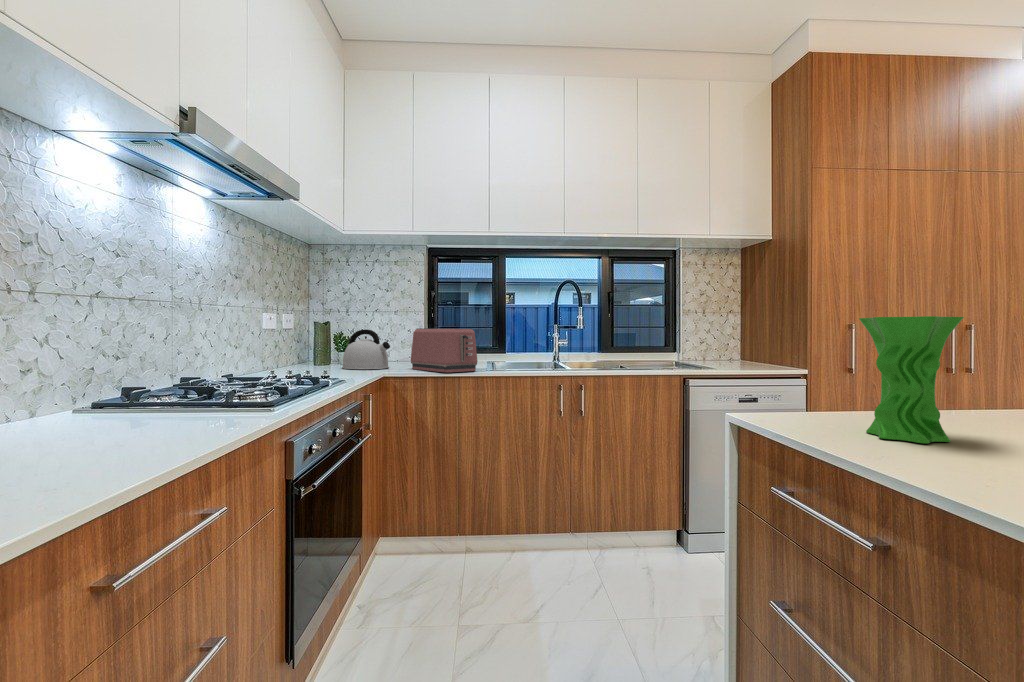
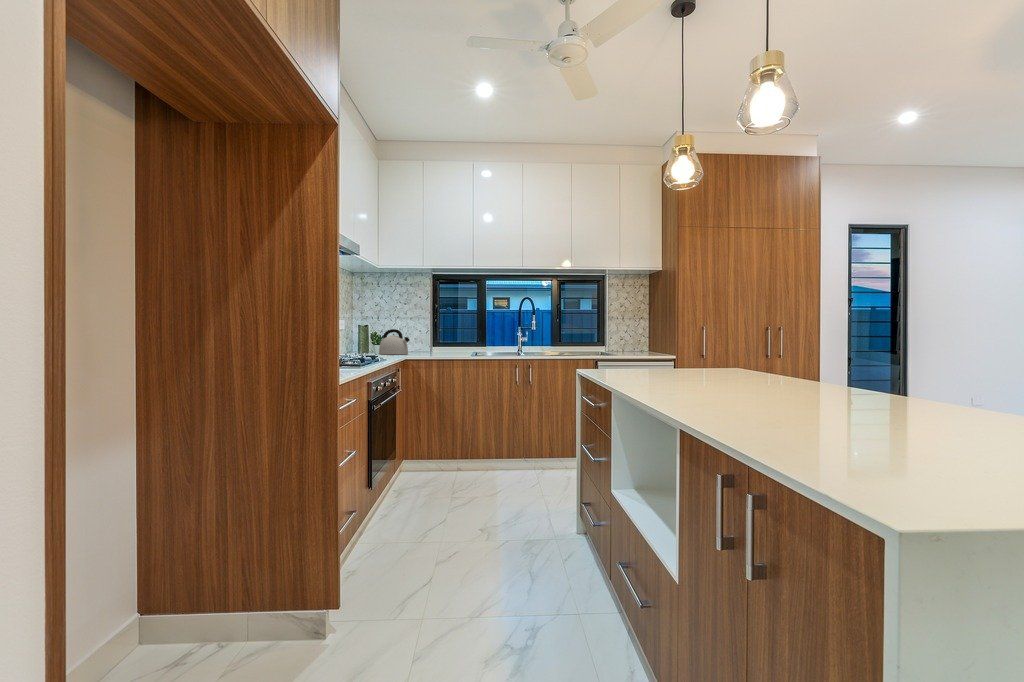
vase: present [859,316,964,443] -> none [626,322,659,374]
toaster: present [411,328,478,373] -> none [423,328,465,356]

